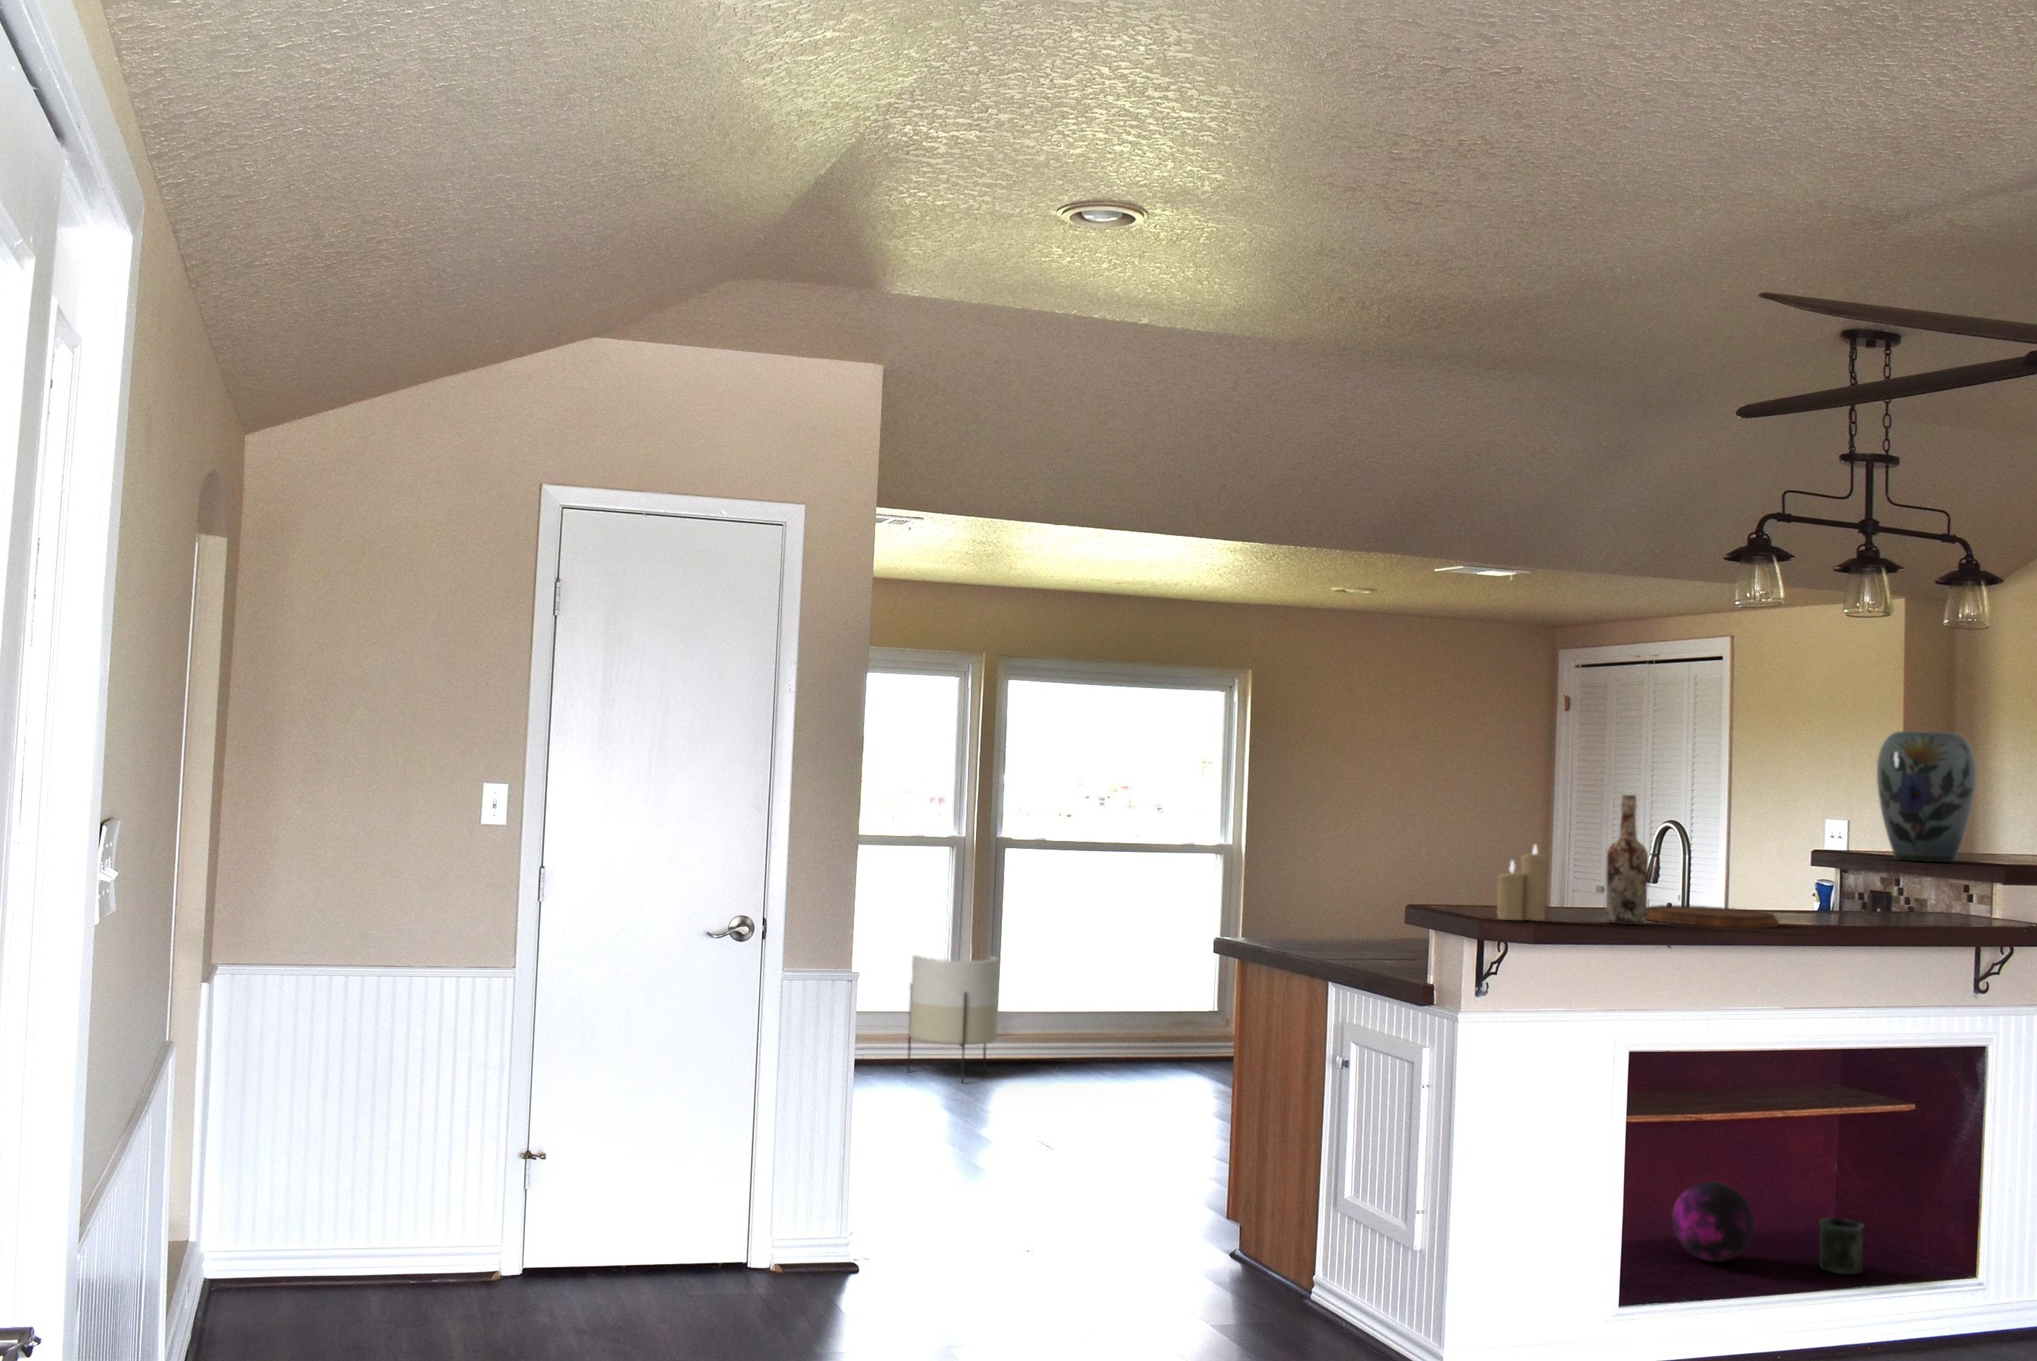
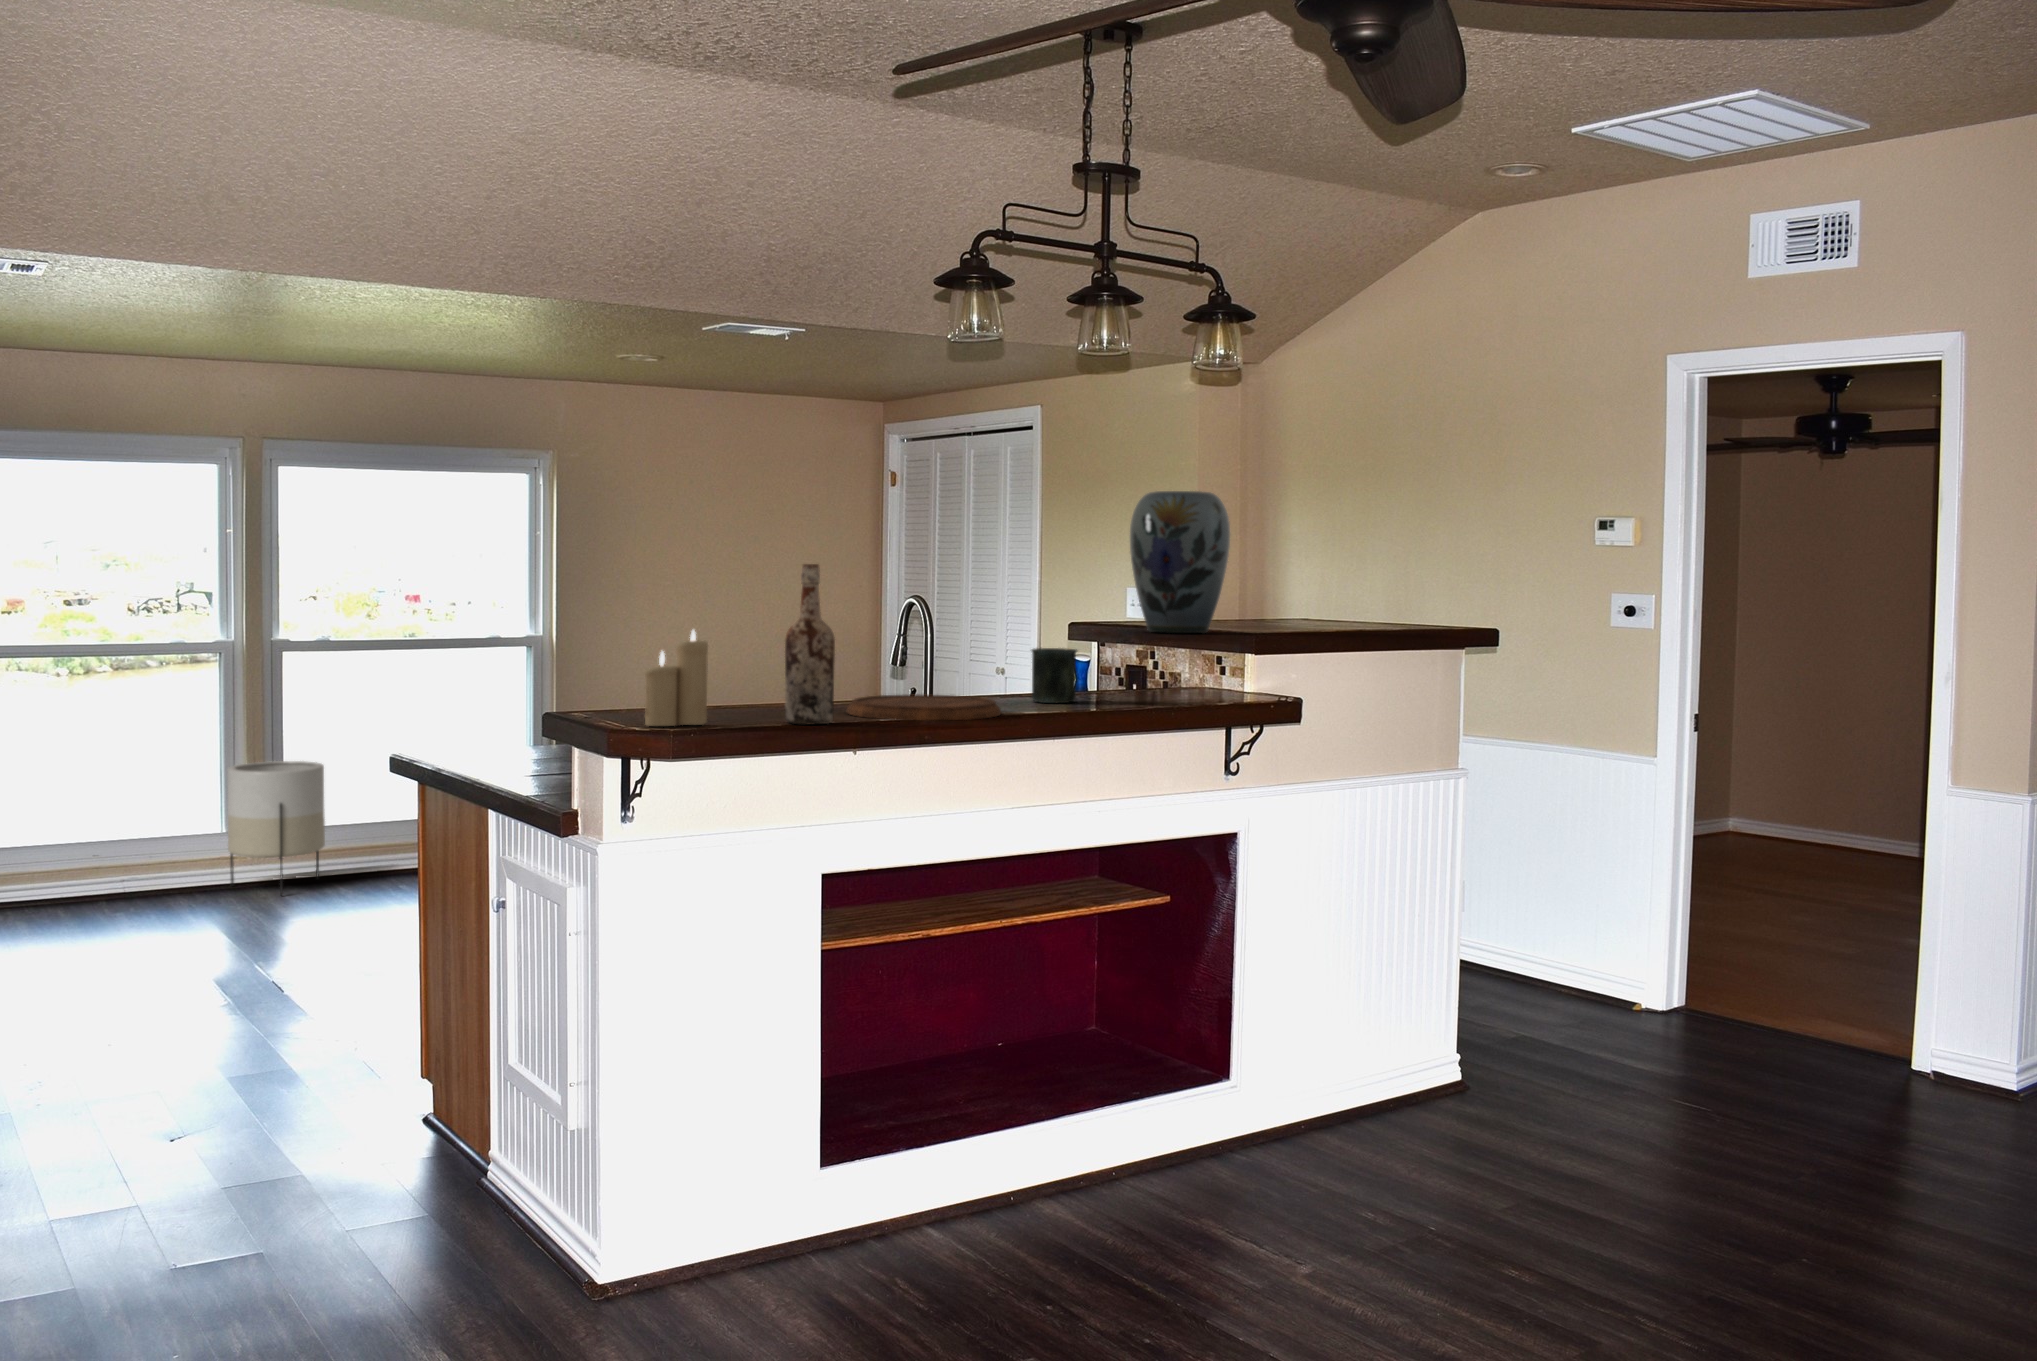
decorative orb: present [1672,1181,1754,1262] -> none [902,1003,990,1093]
mug: present [1819,1218,1864,1274] -> present [1032,648,1077,703]

